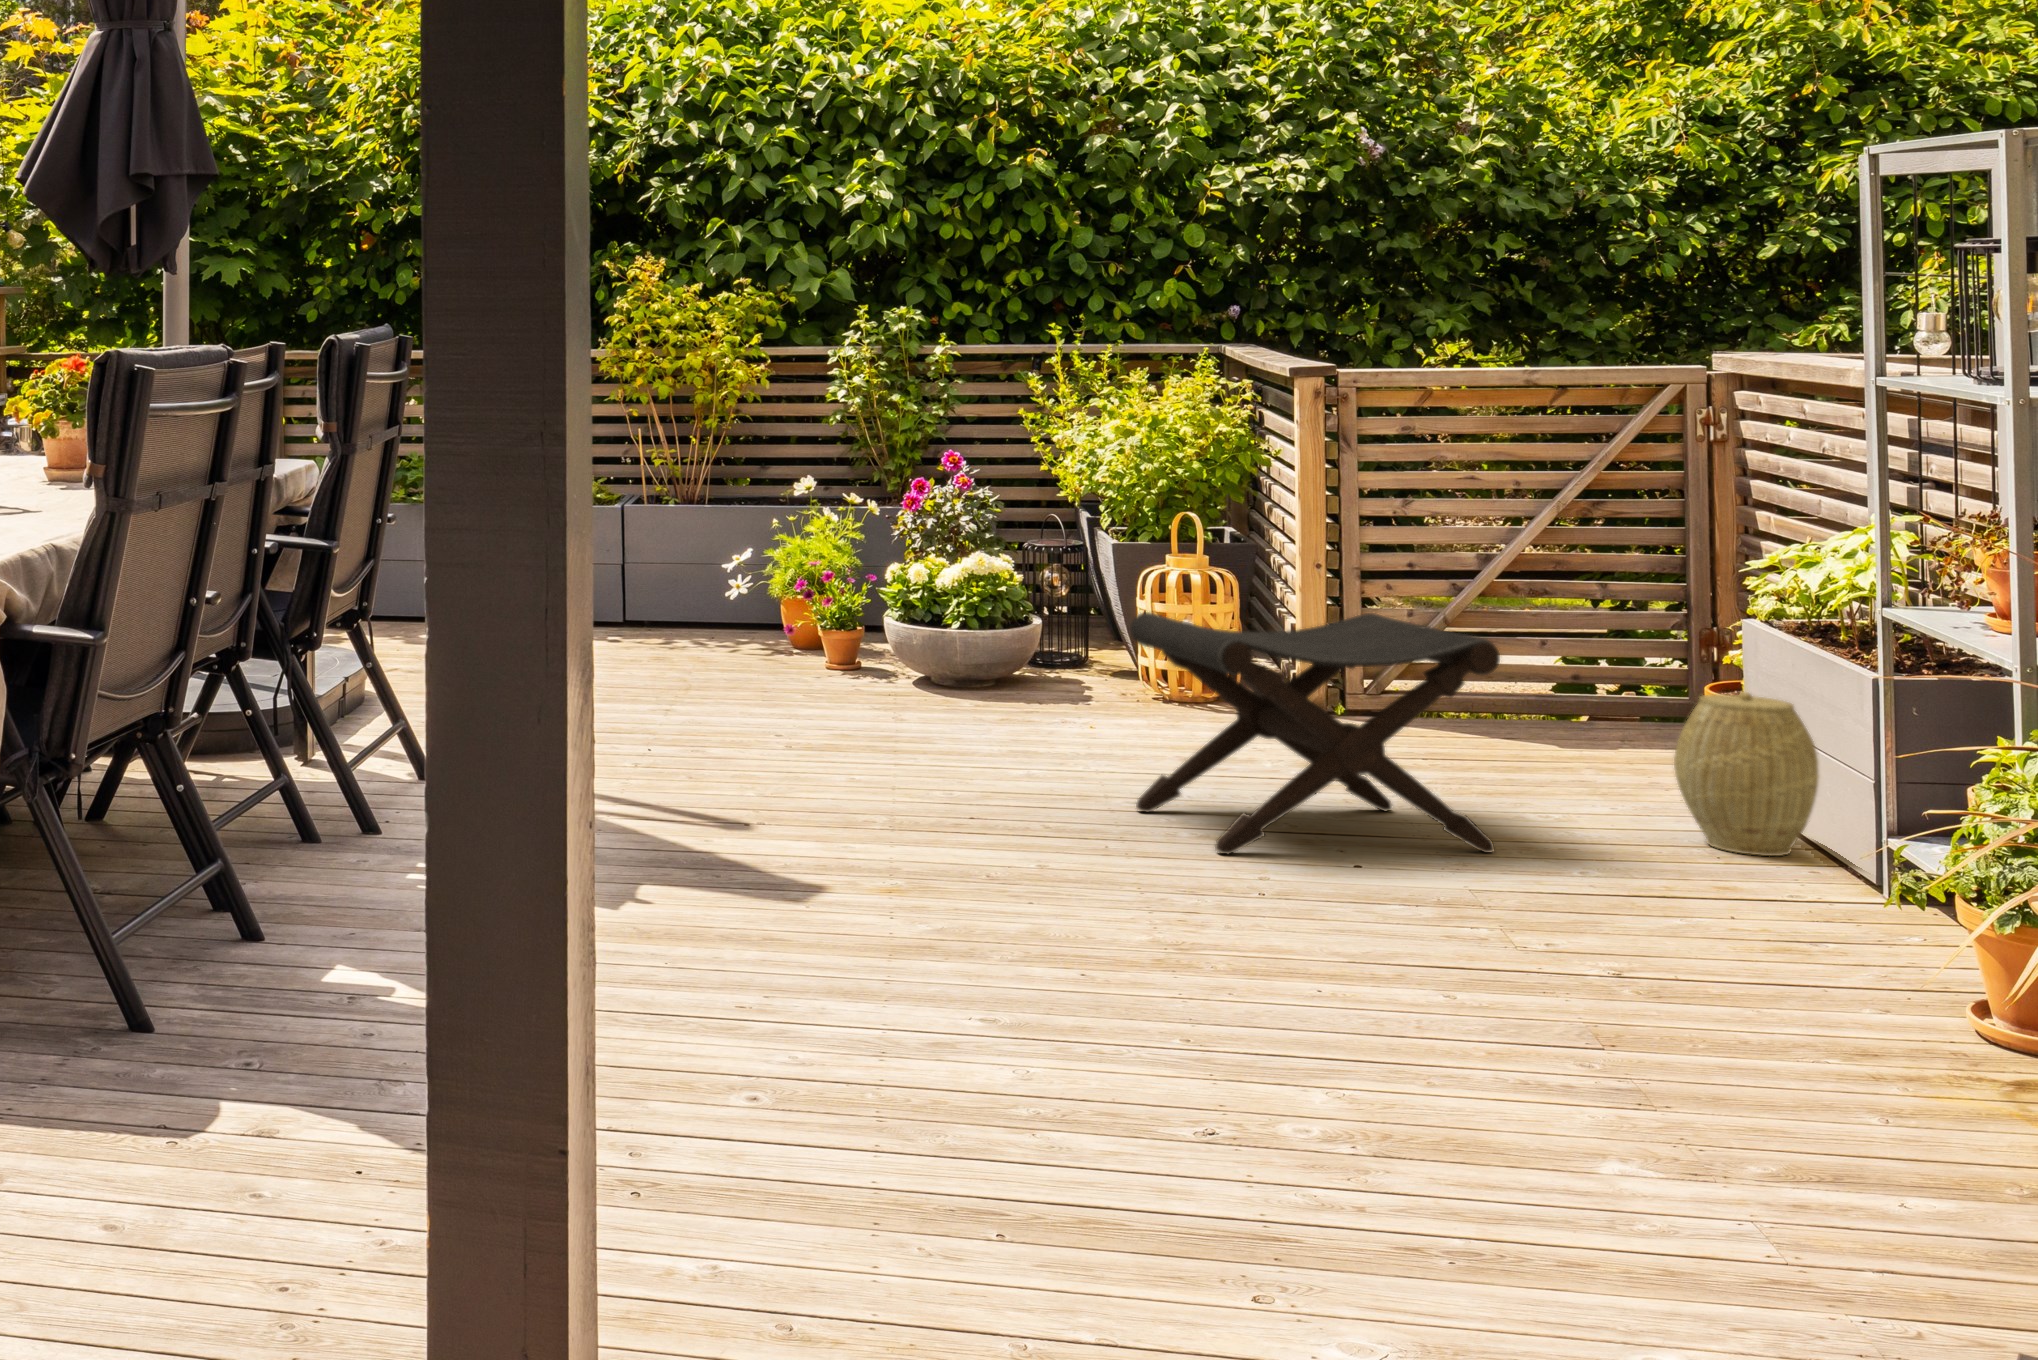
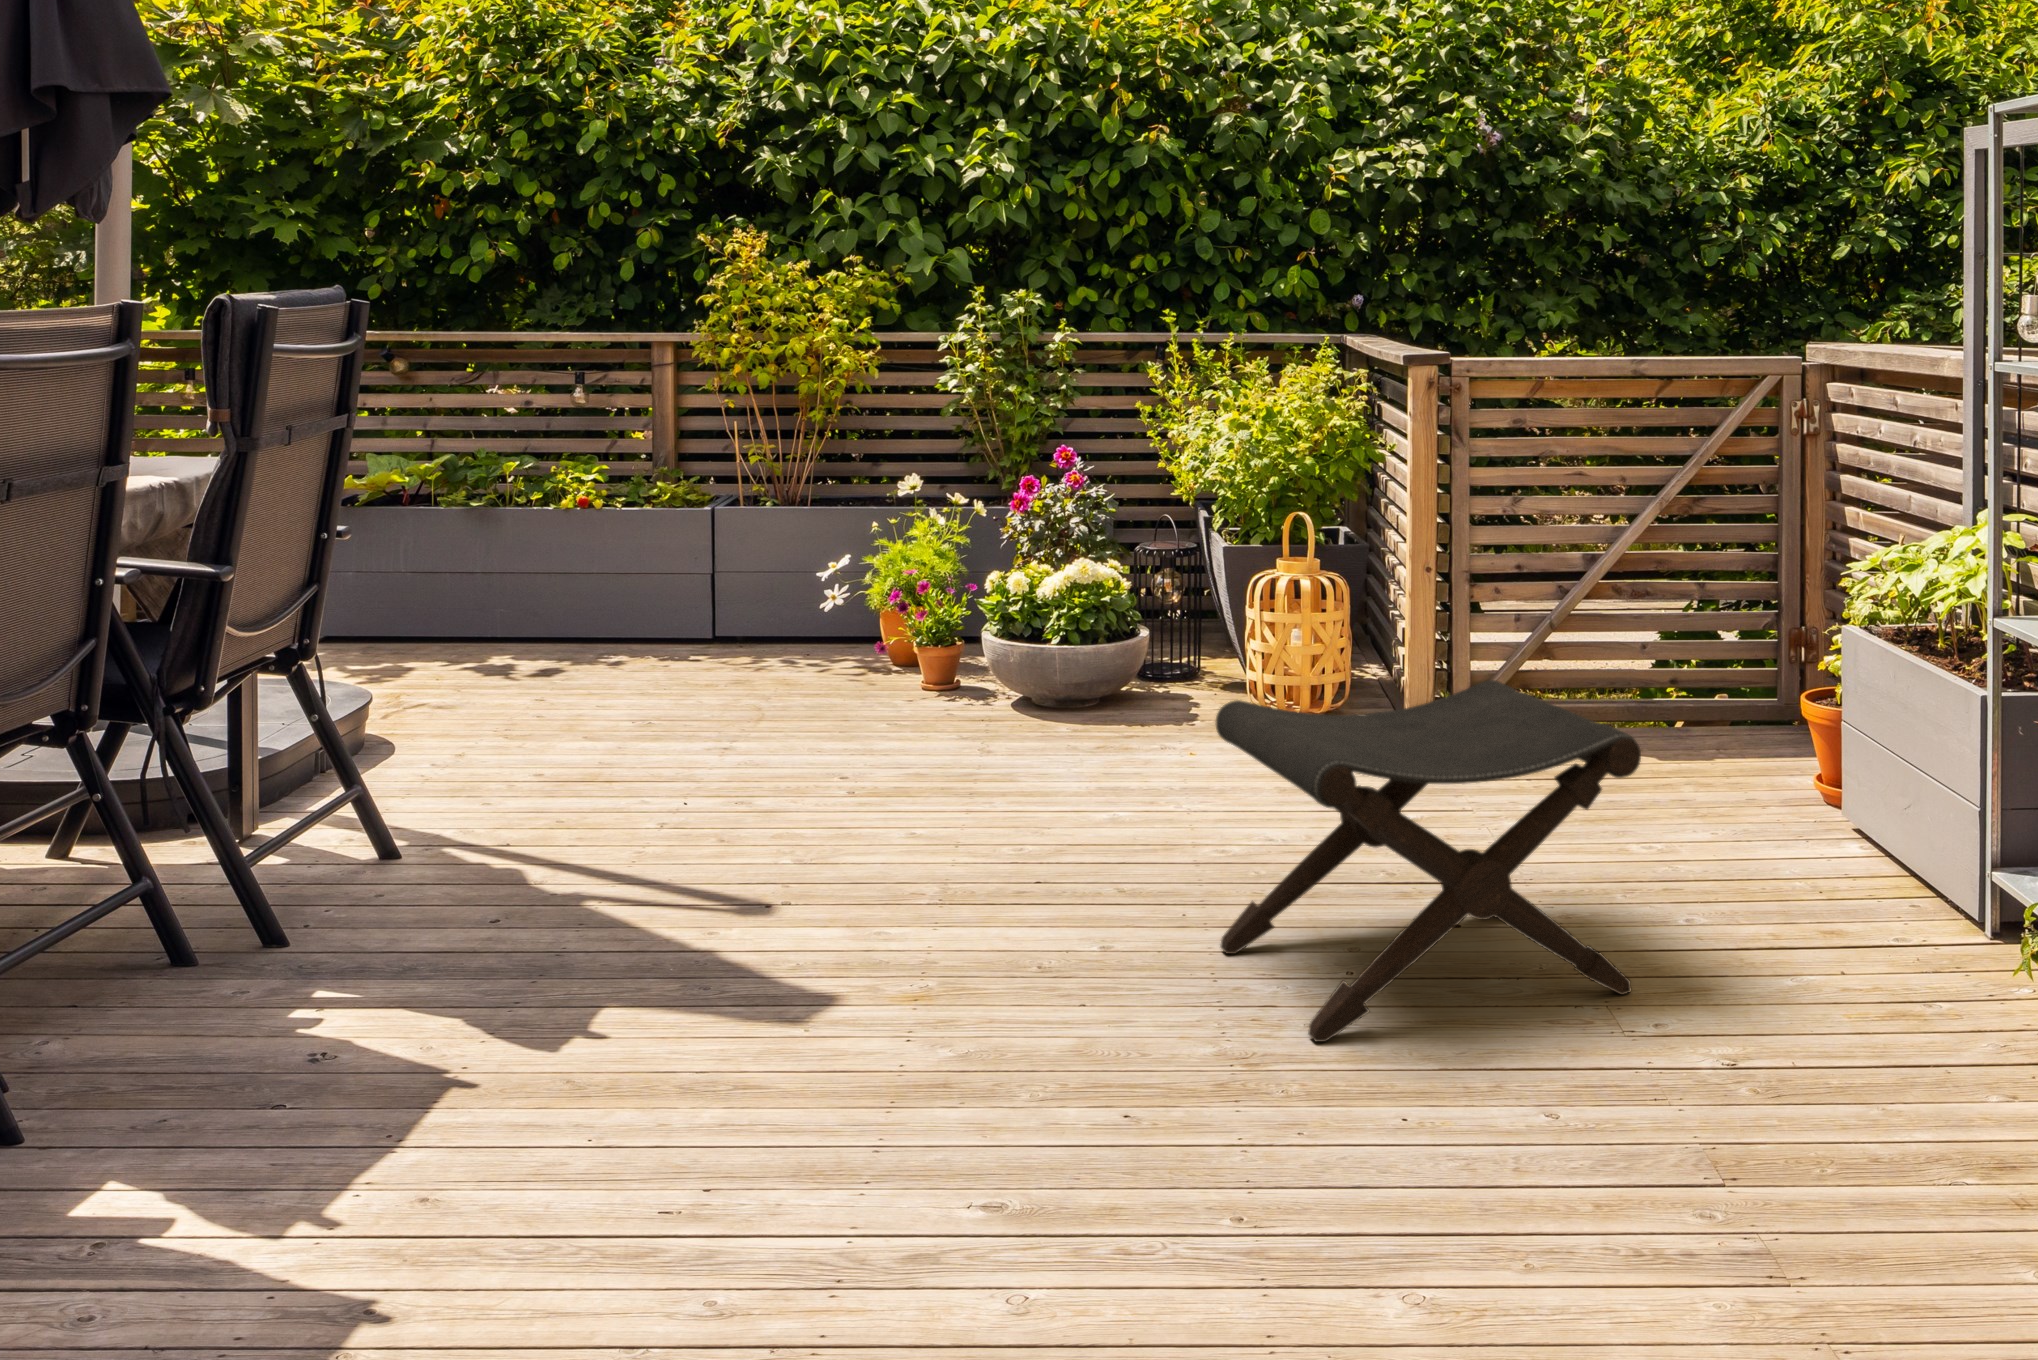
woven basket: present [1674,692,1819,856] -> none [1814,764,1969,960]

